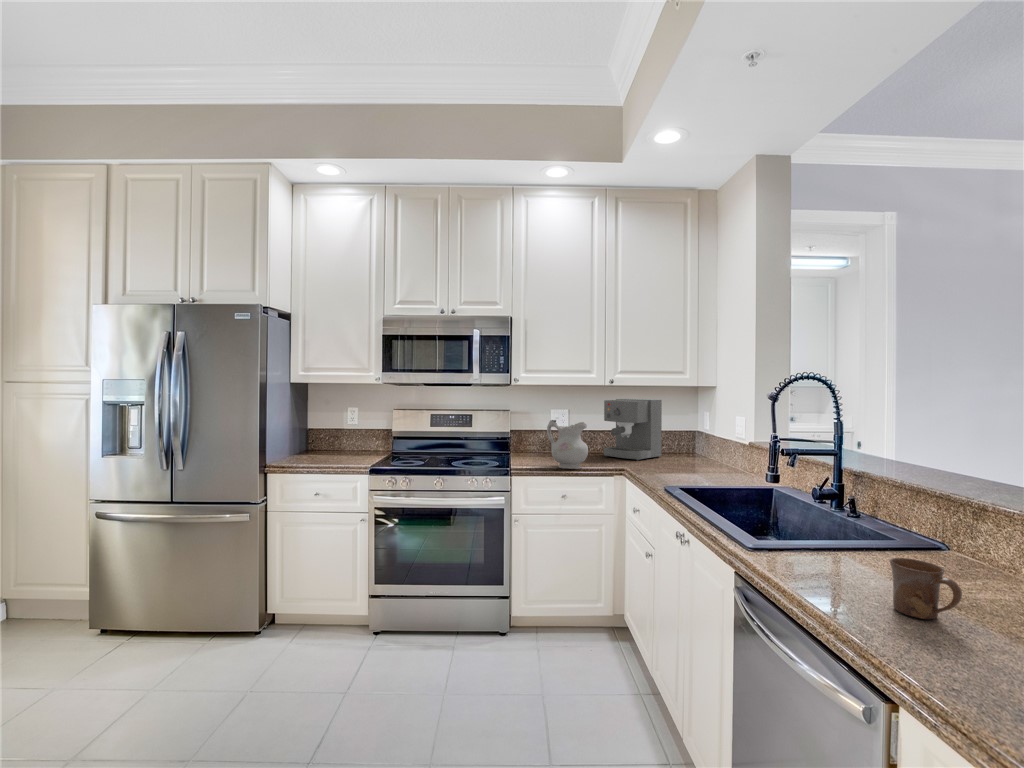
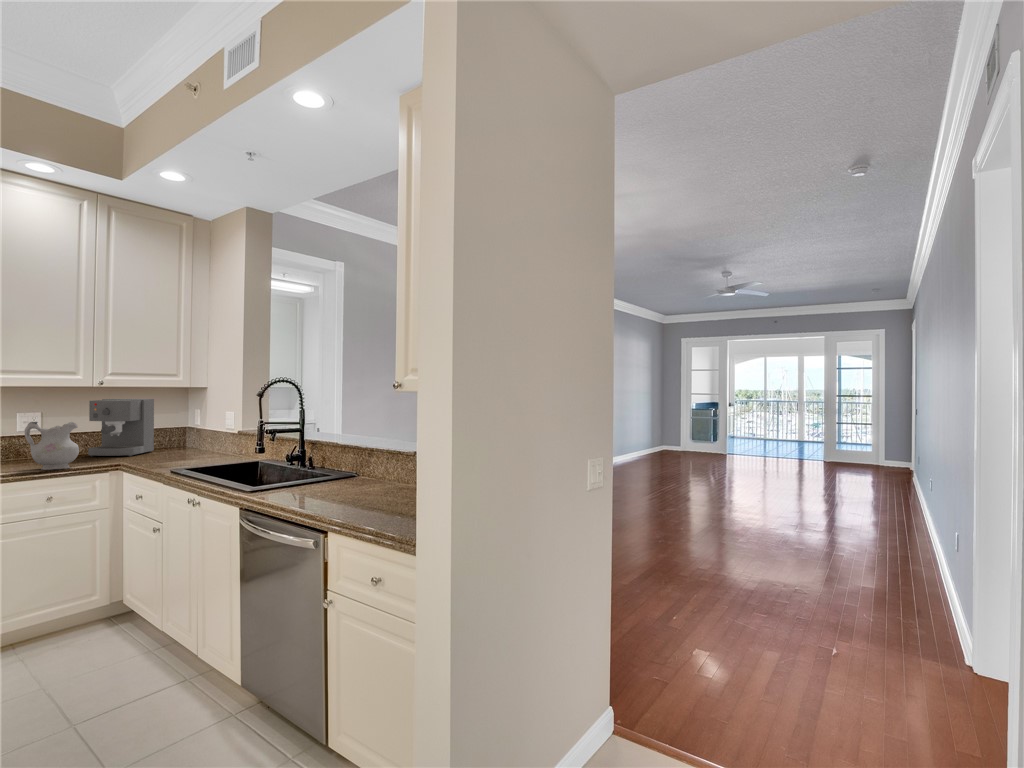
mug: present [890,558,962,619] -> none [326,475,355,502]

